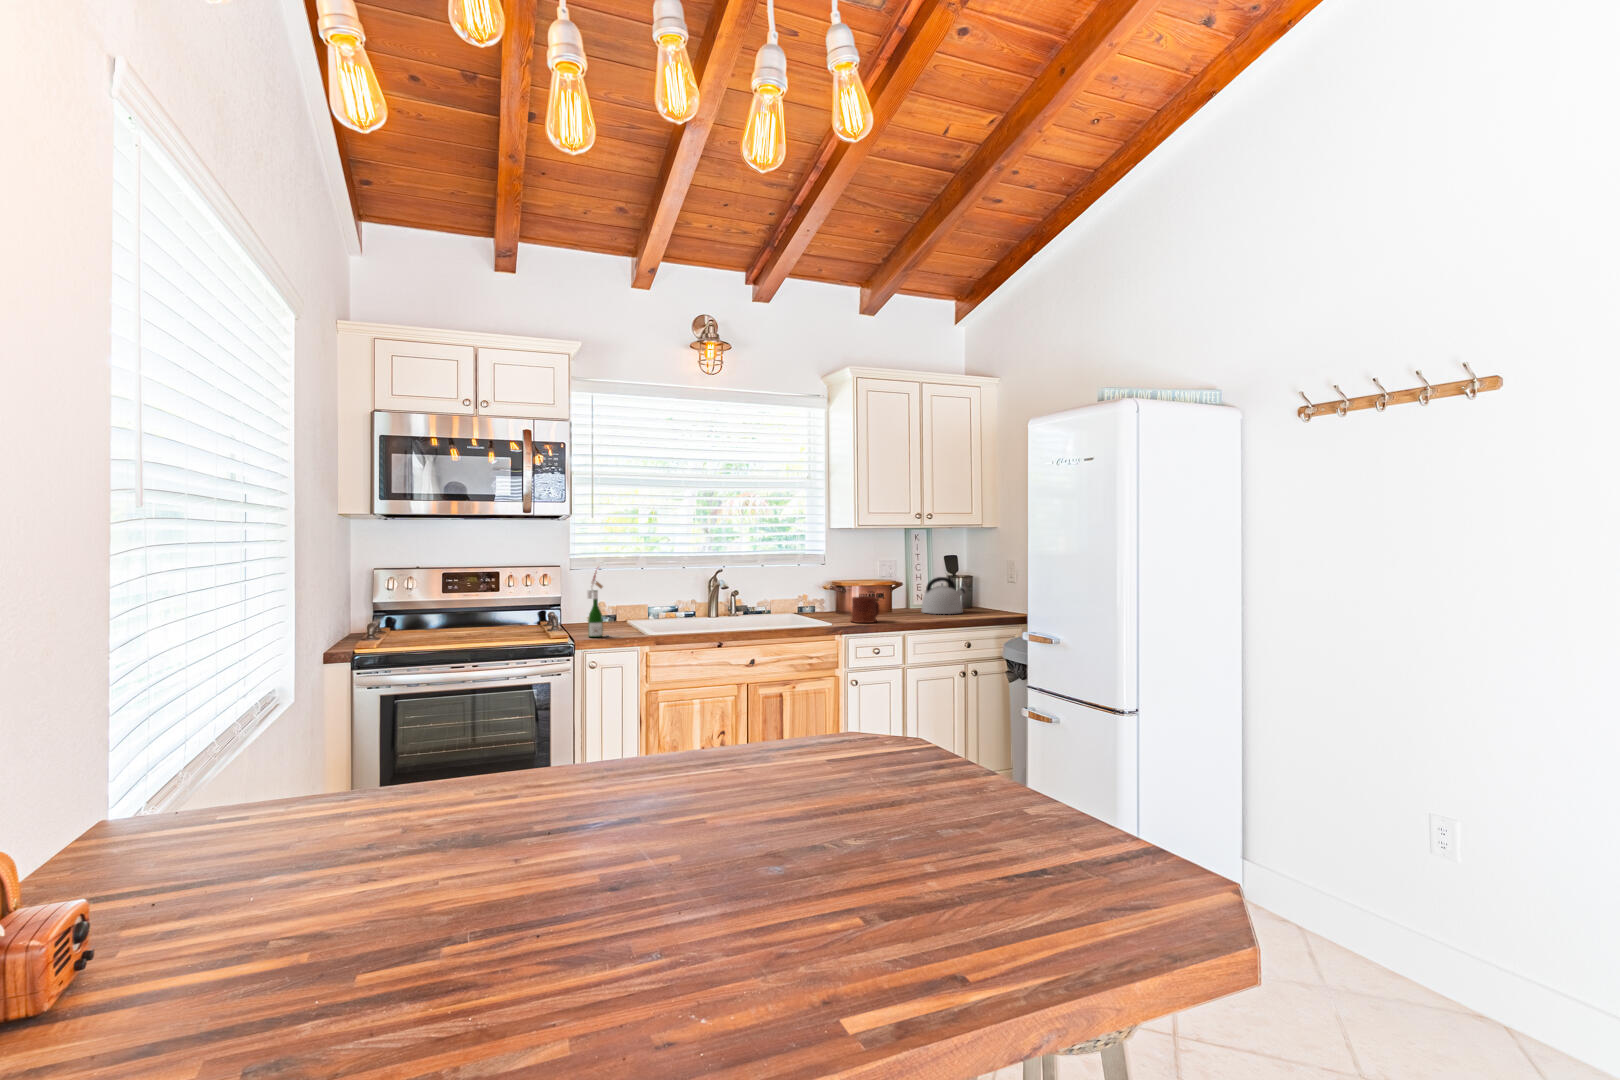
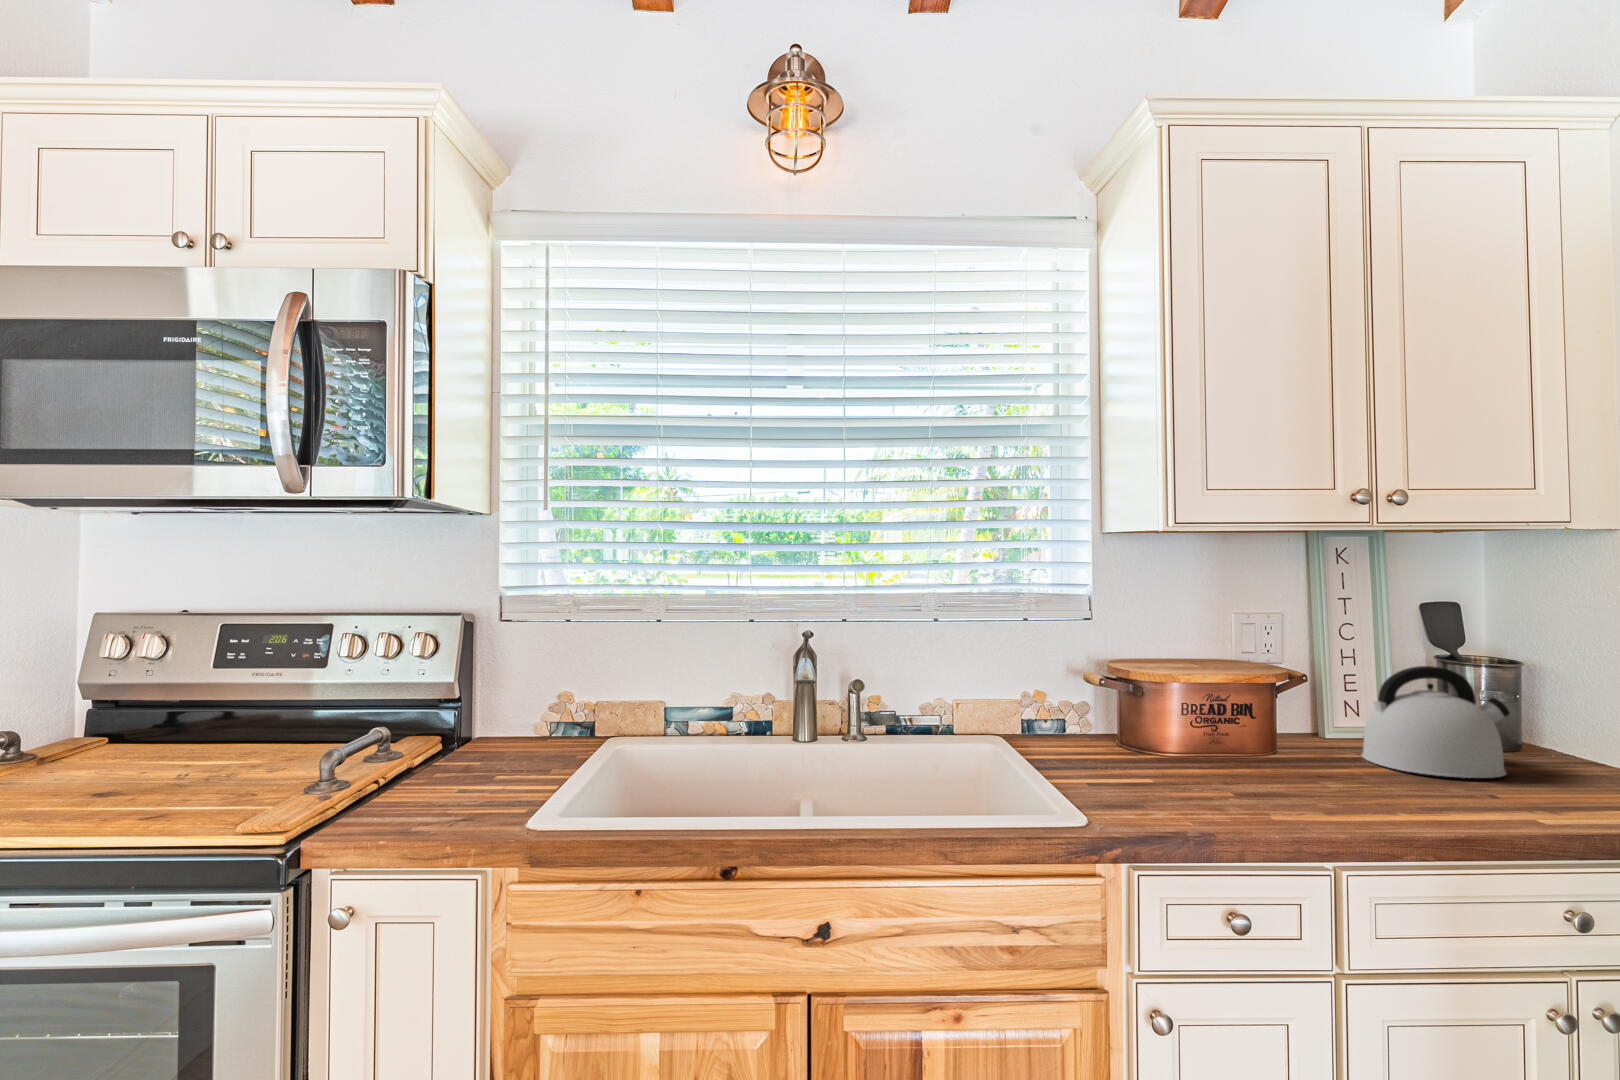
wine bottle: present [587,572,603,637] -> none [372,629,432,825]
mug: present [851,597,879,623] -> none [1151,724,1242,814]

